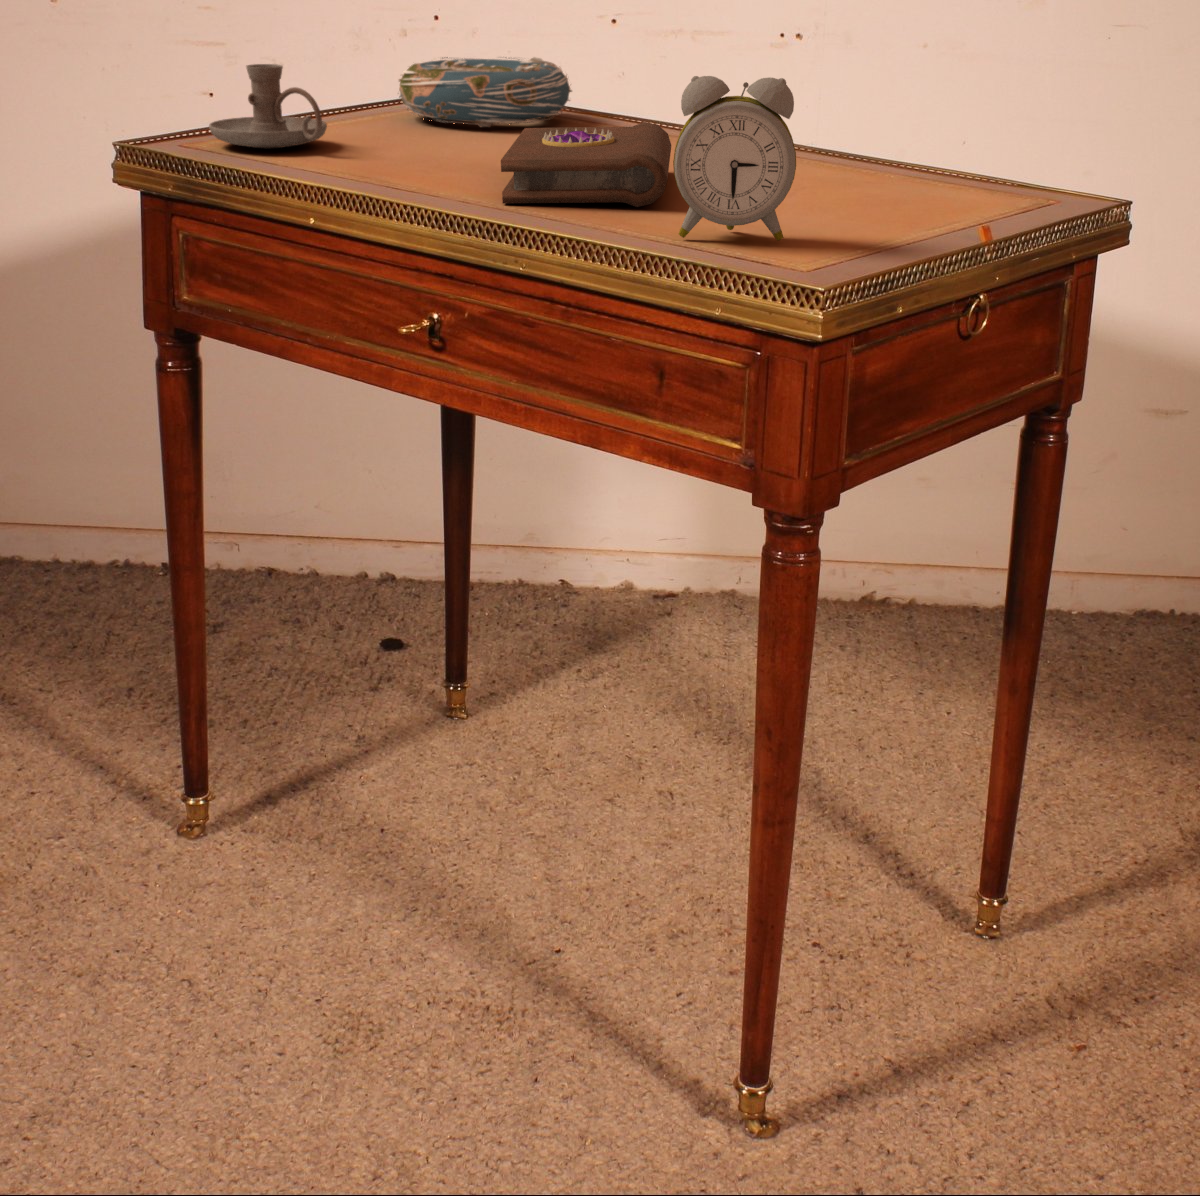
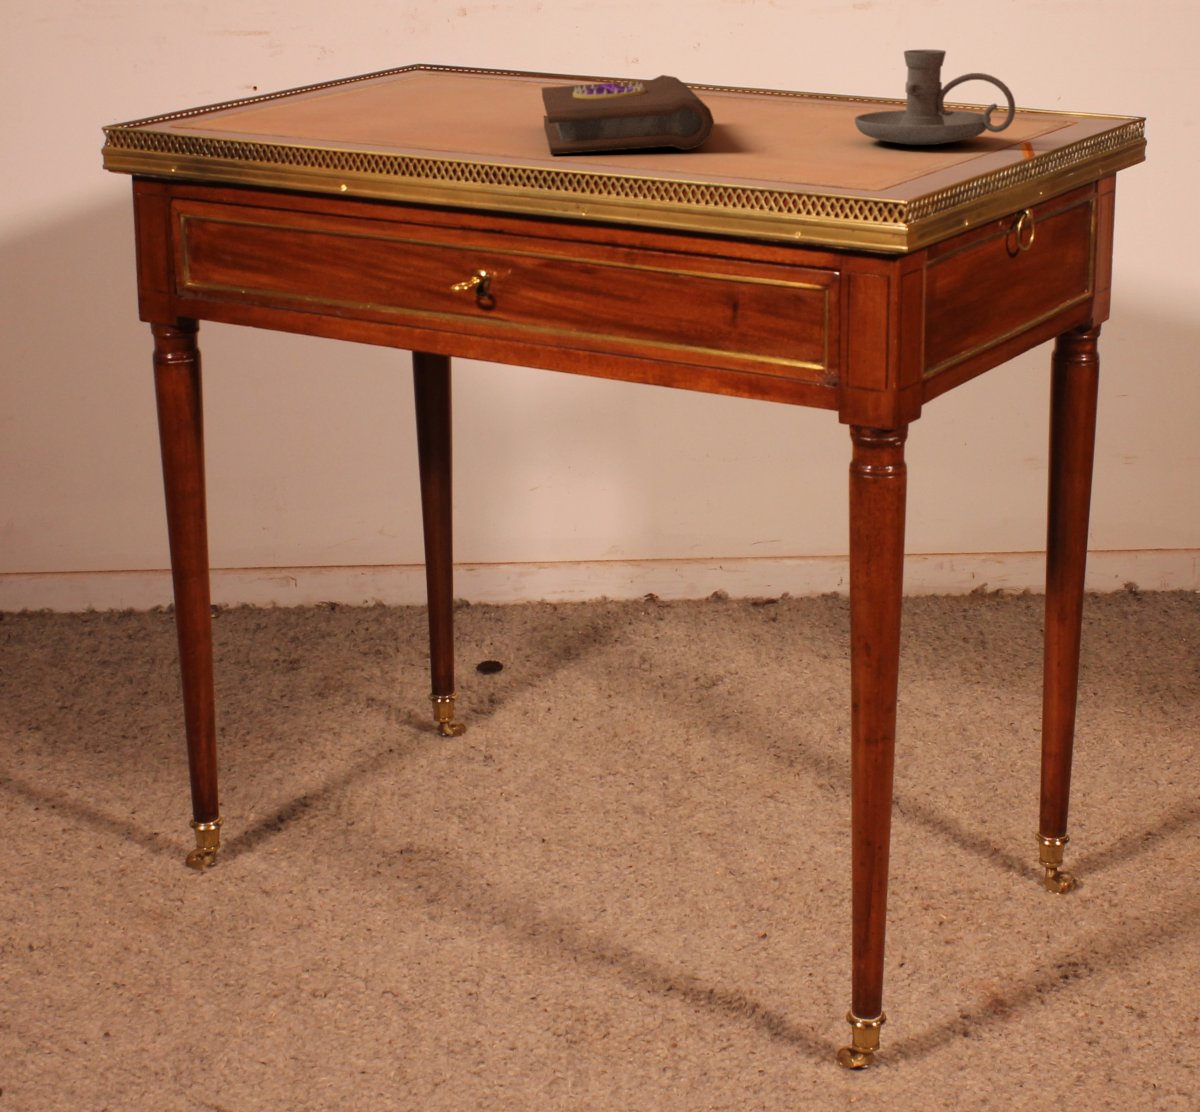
decorative bowl: present [399,57,572,127] -> none [371,27,553,98]
candle holder: present [209,64,327,148] -> present [855,49,1015,145]
alarm clock: present [673,76,796,241] -> none [736,11,858,170]

